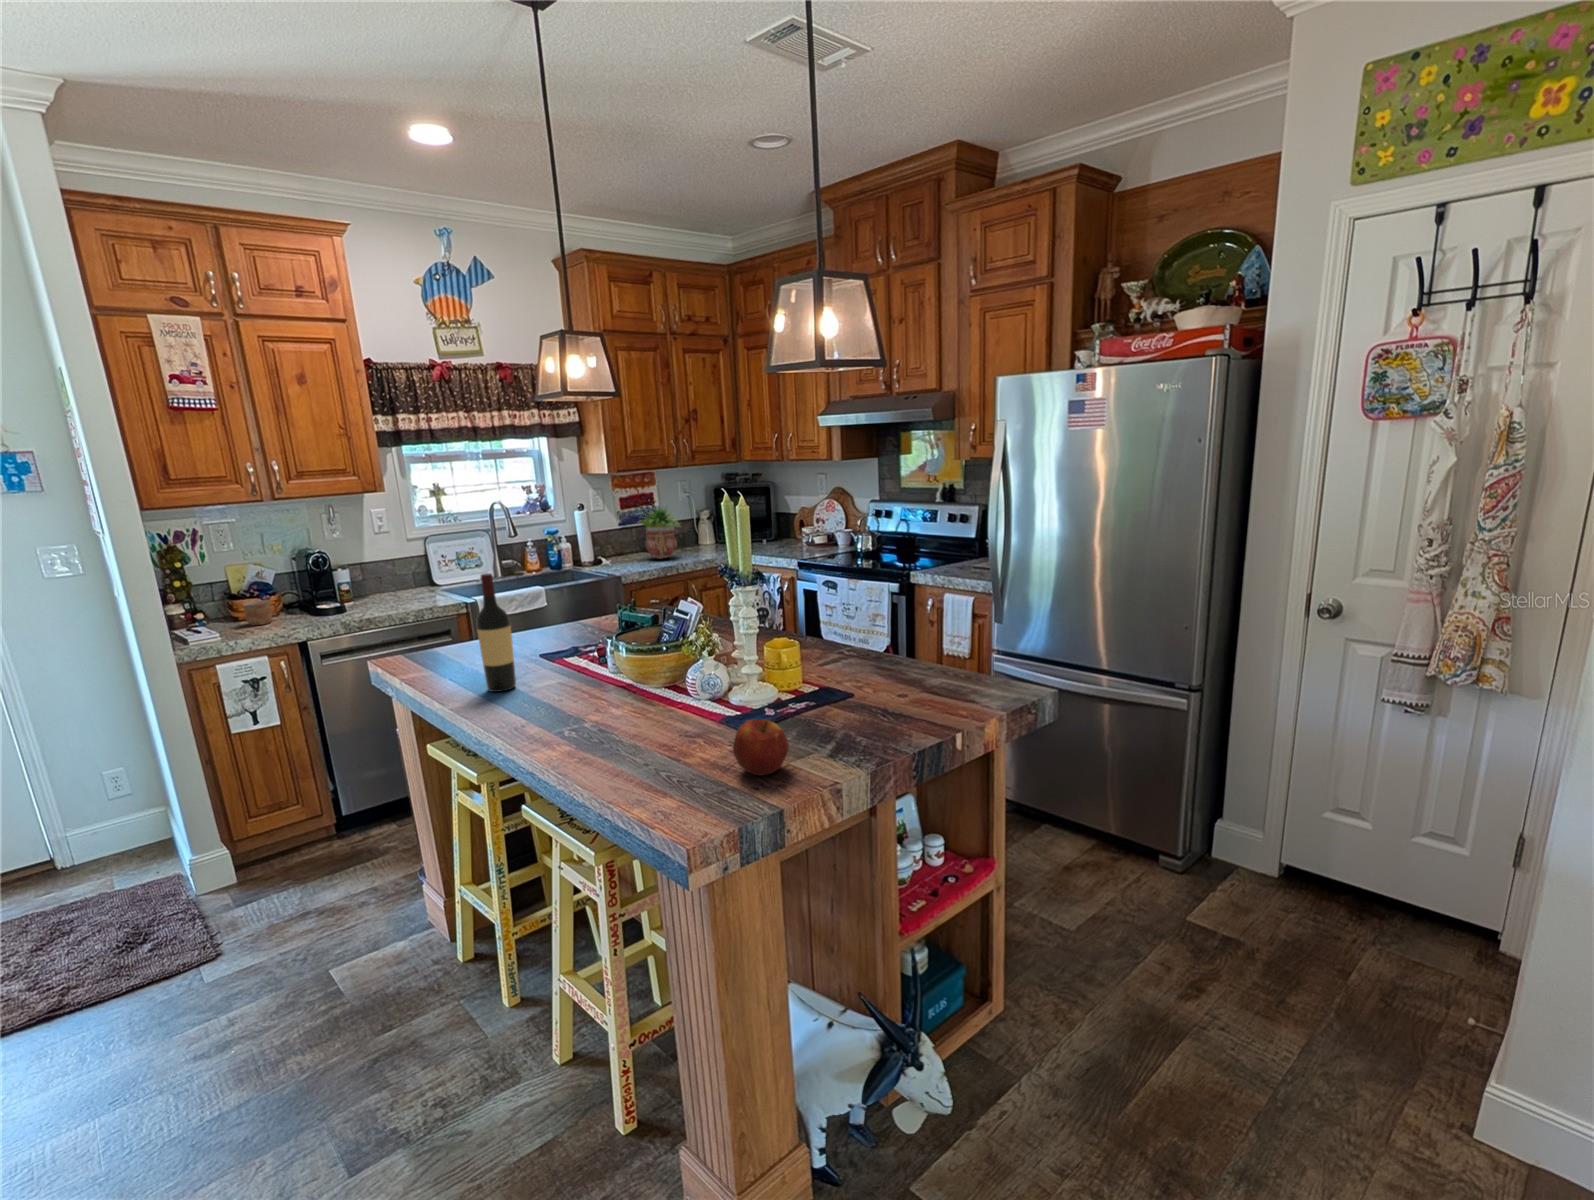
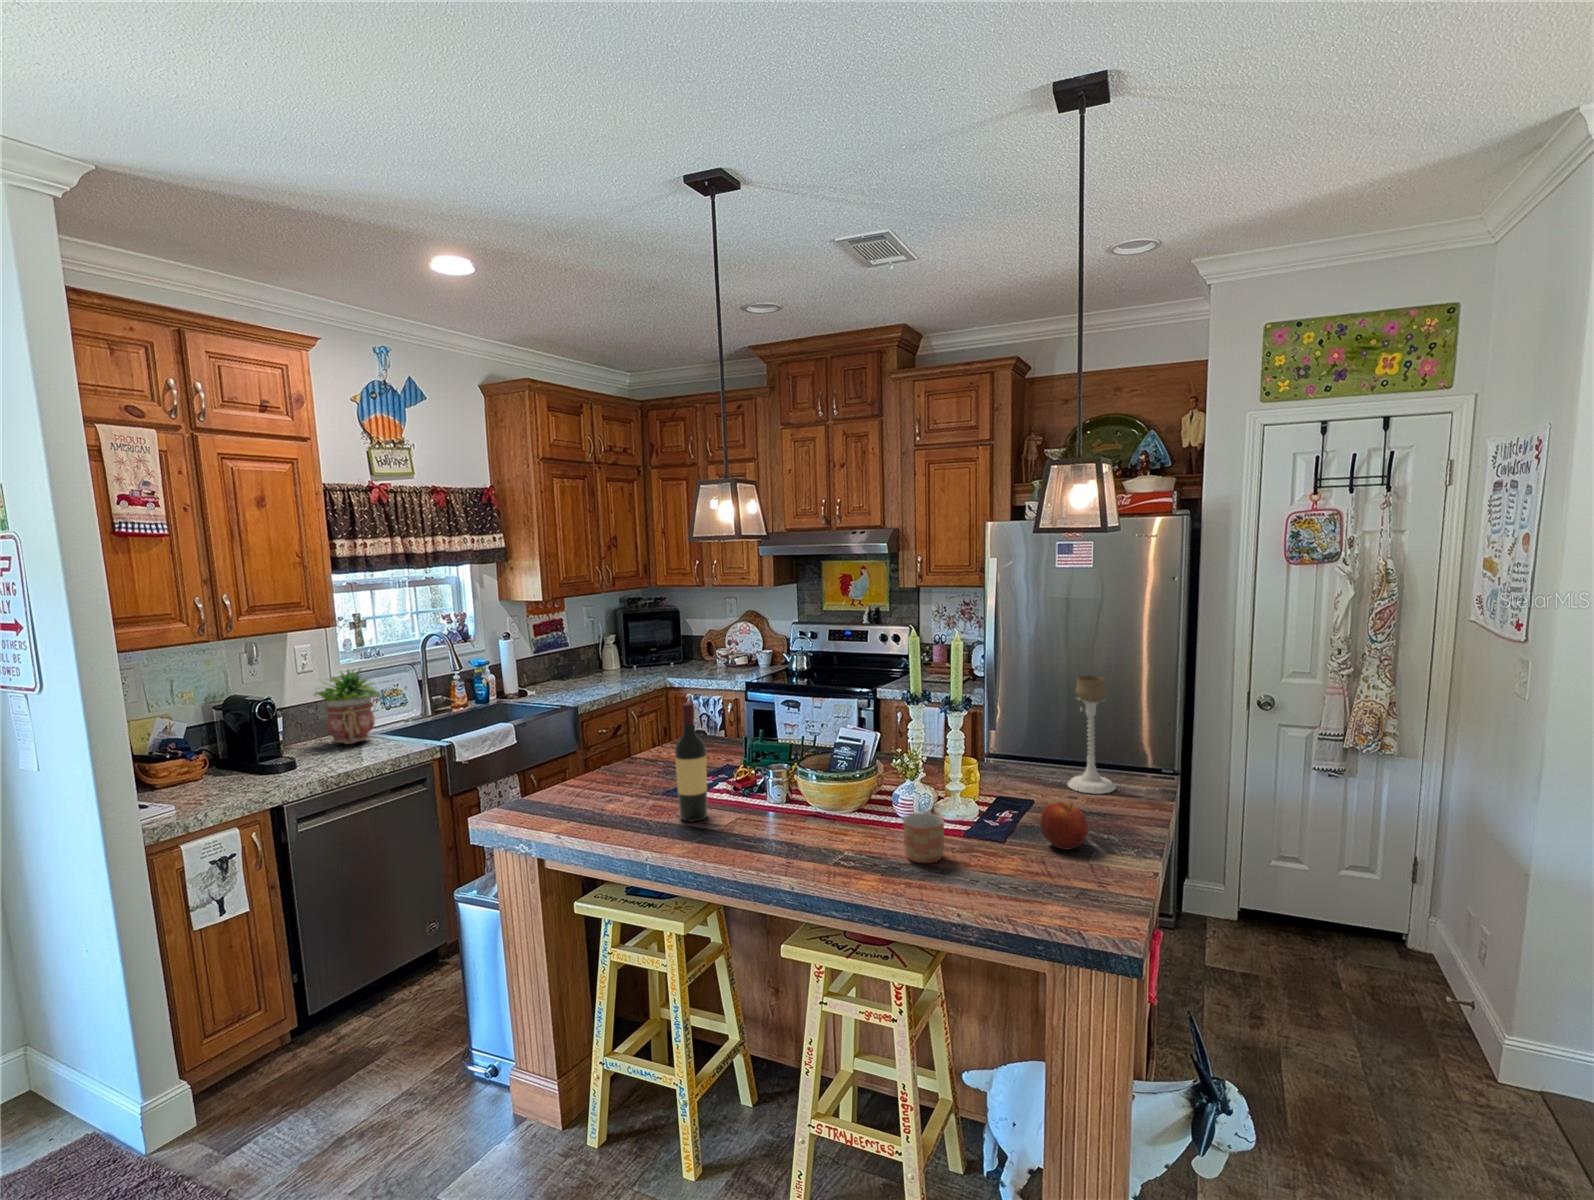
potted plant: present [639,506,680,559] -> present [314,669,381,744]
candle holder: none [892,571,950,718] -> present [1068,676,1115,794]
mug: present [243,600,277,625] -> present [903,813,944,863]

